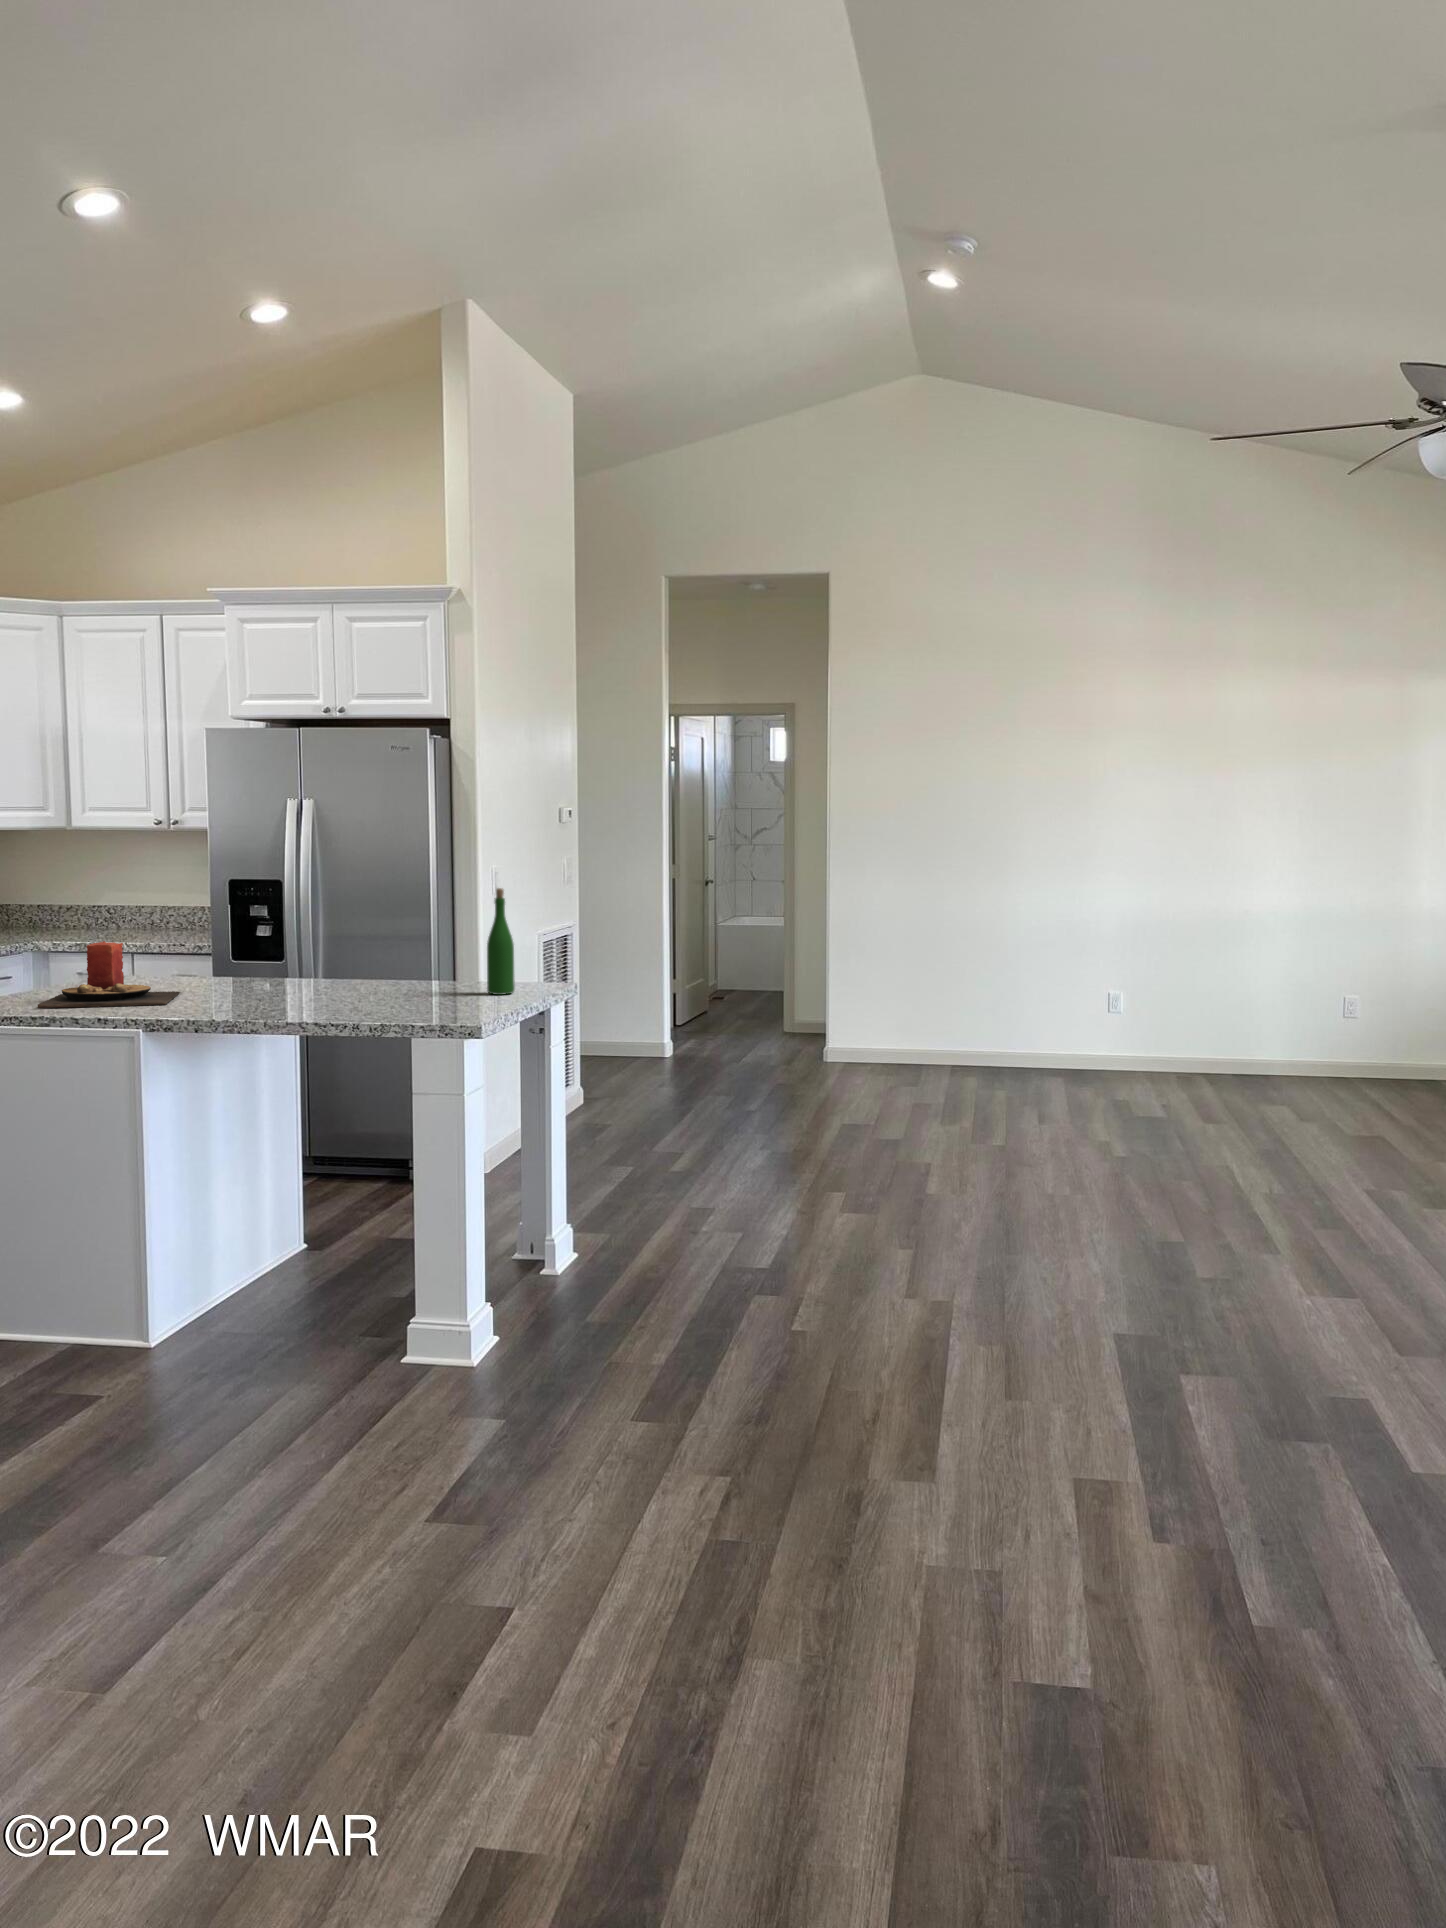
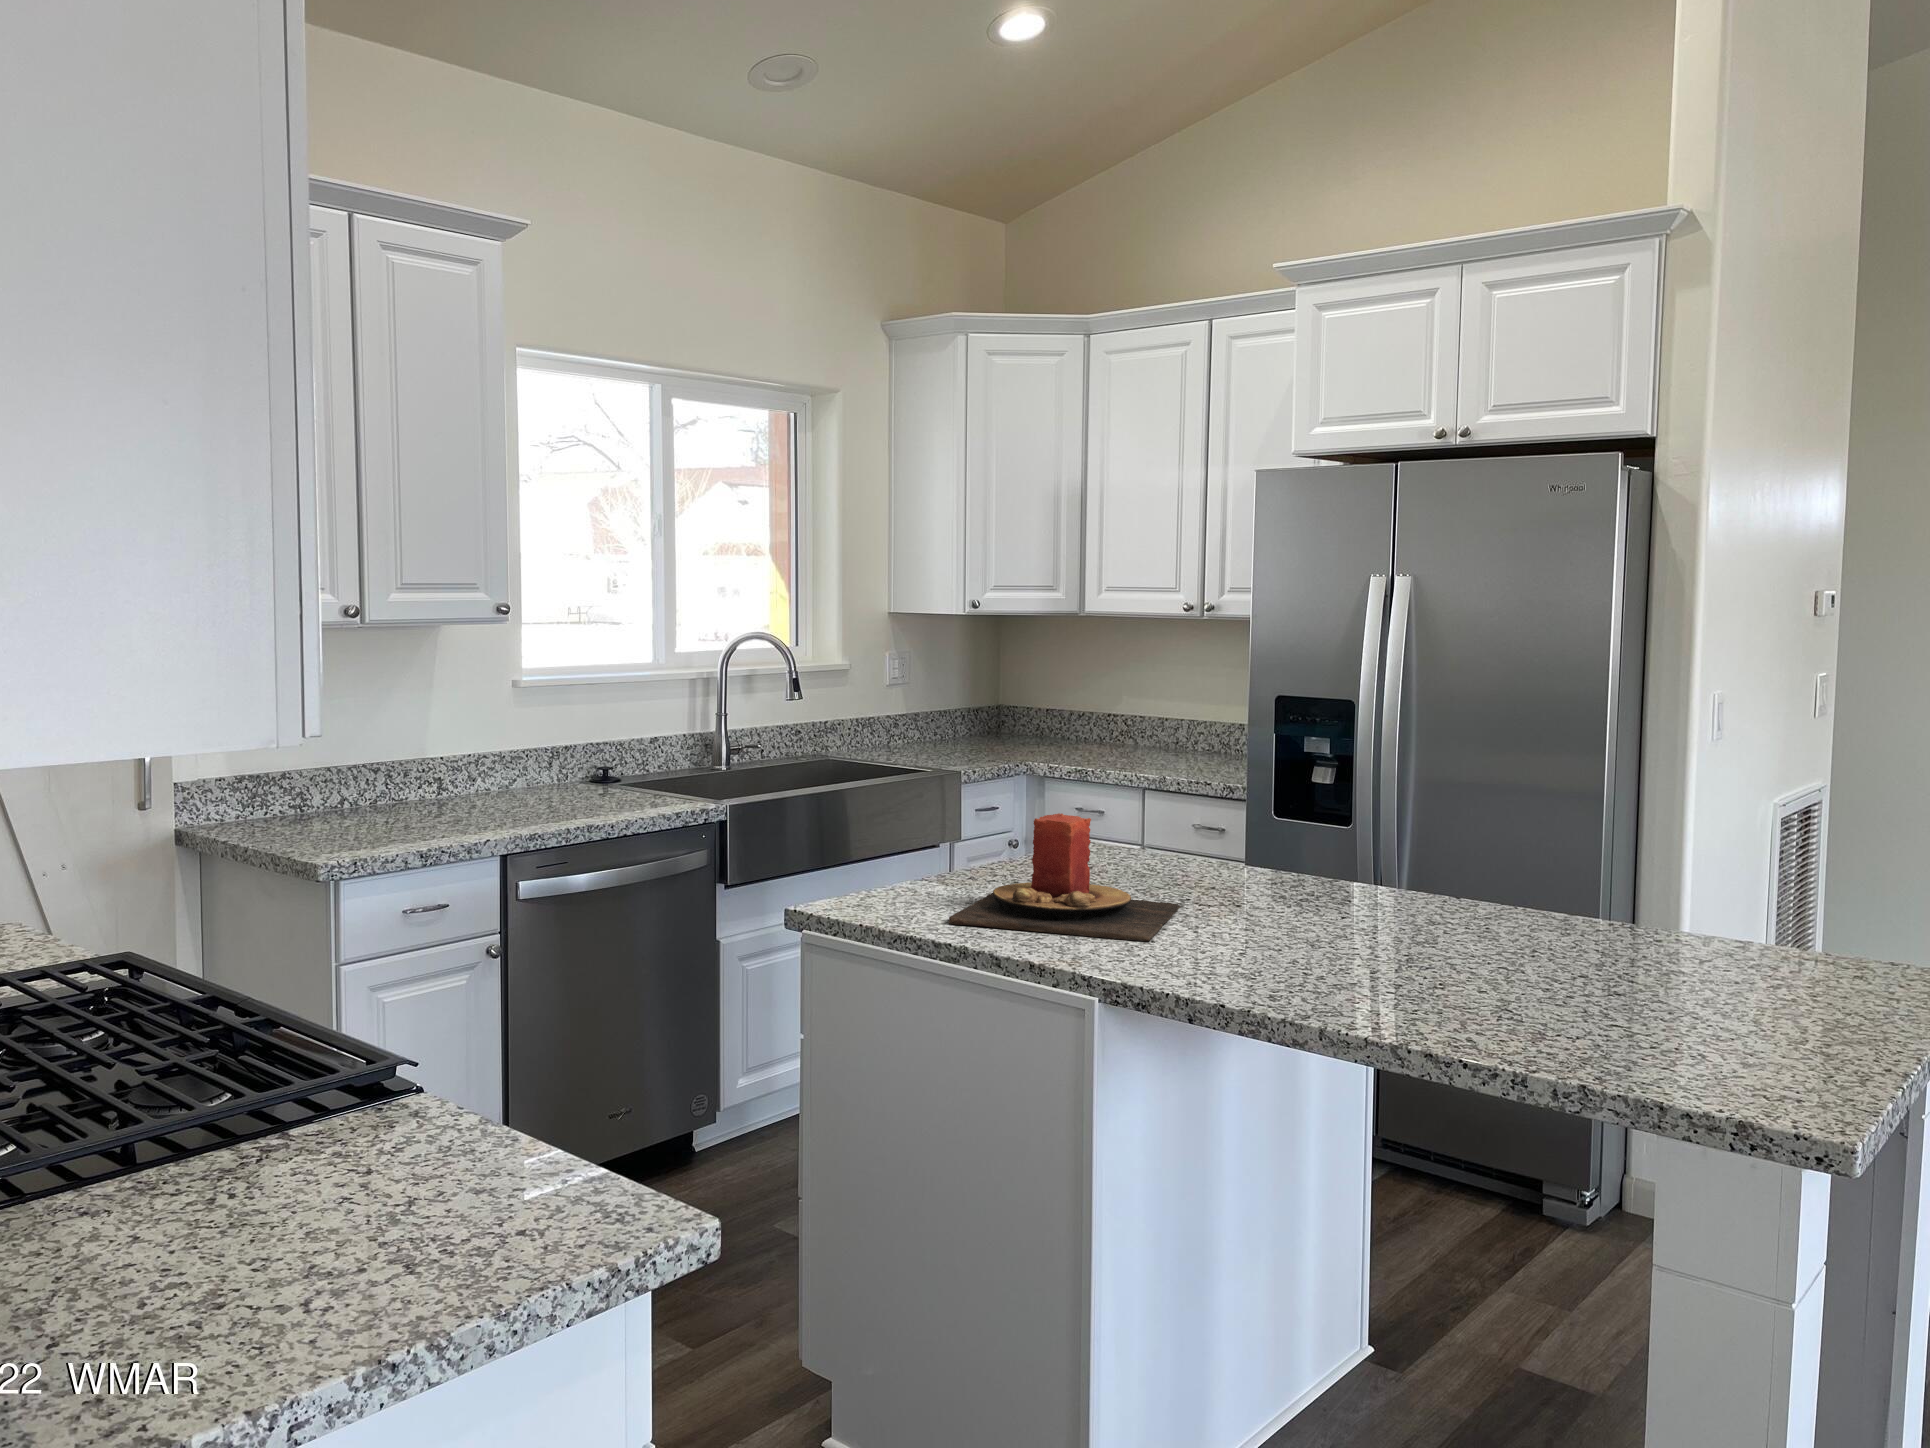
wine bottle: present [487,888,515,995] -> none [1787,771,1858,1002]

